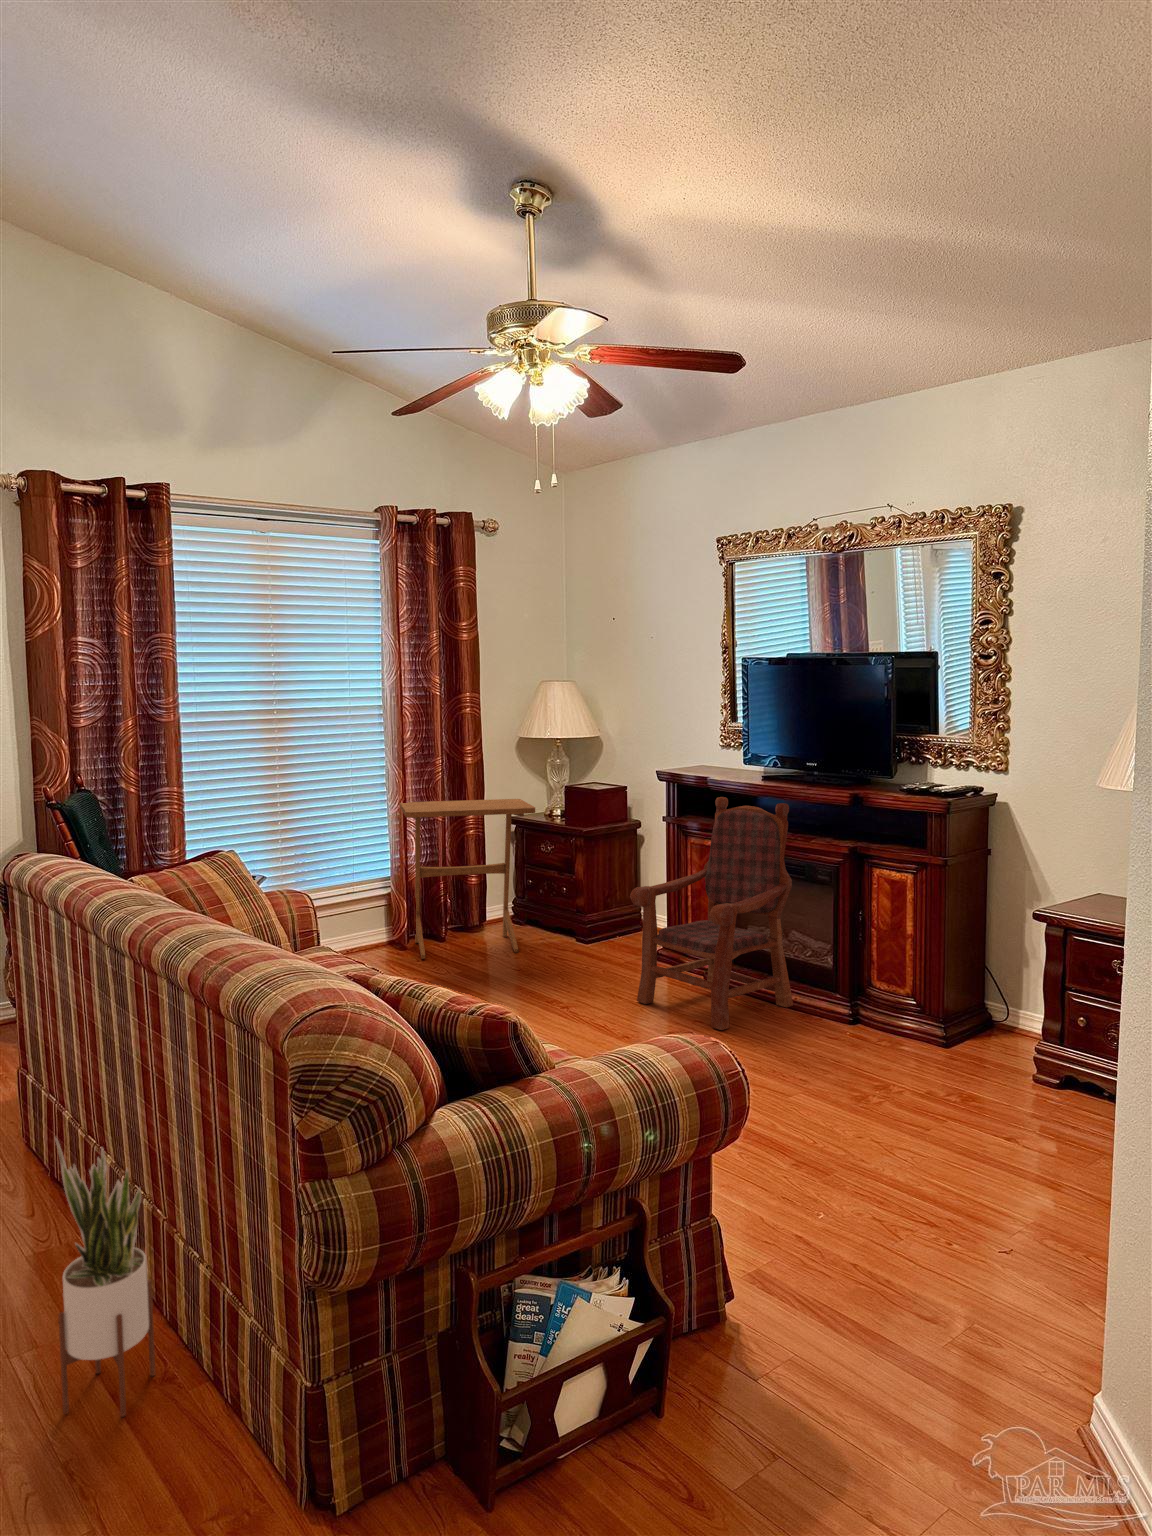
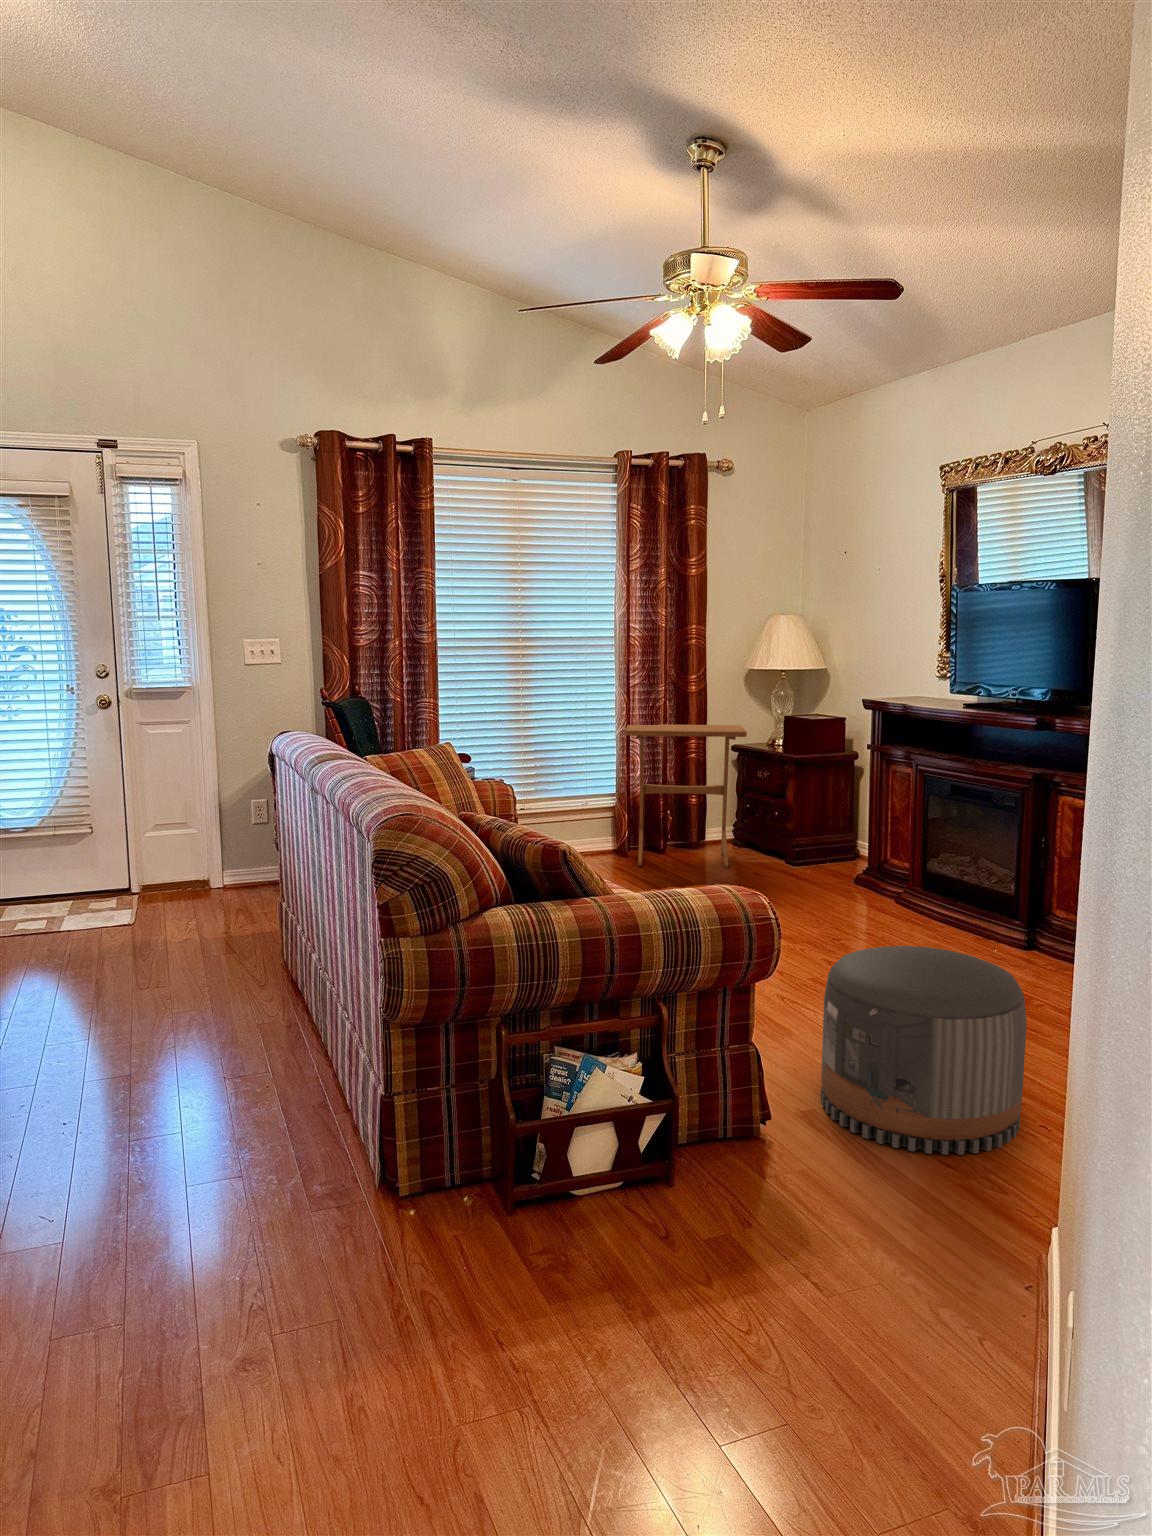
armchair: present [630,797,793,1030] -> none [815,724,978,943]
pouf: none [761,1062,981,1310] -> present [821,946,1027,1155]
potted plant: present [55,1138,155,1417] -> none [259,915,326,1115]

